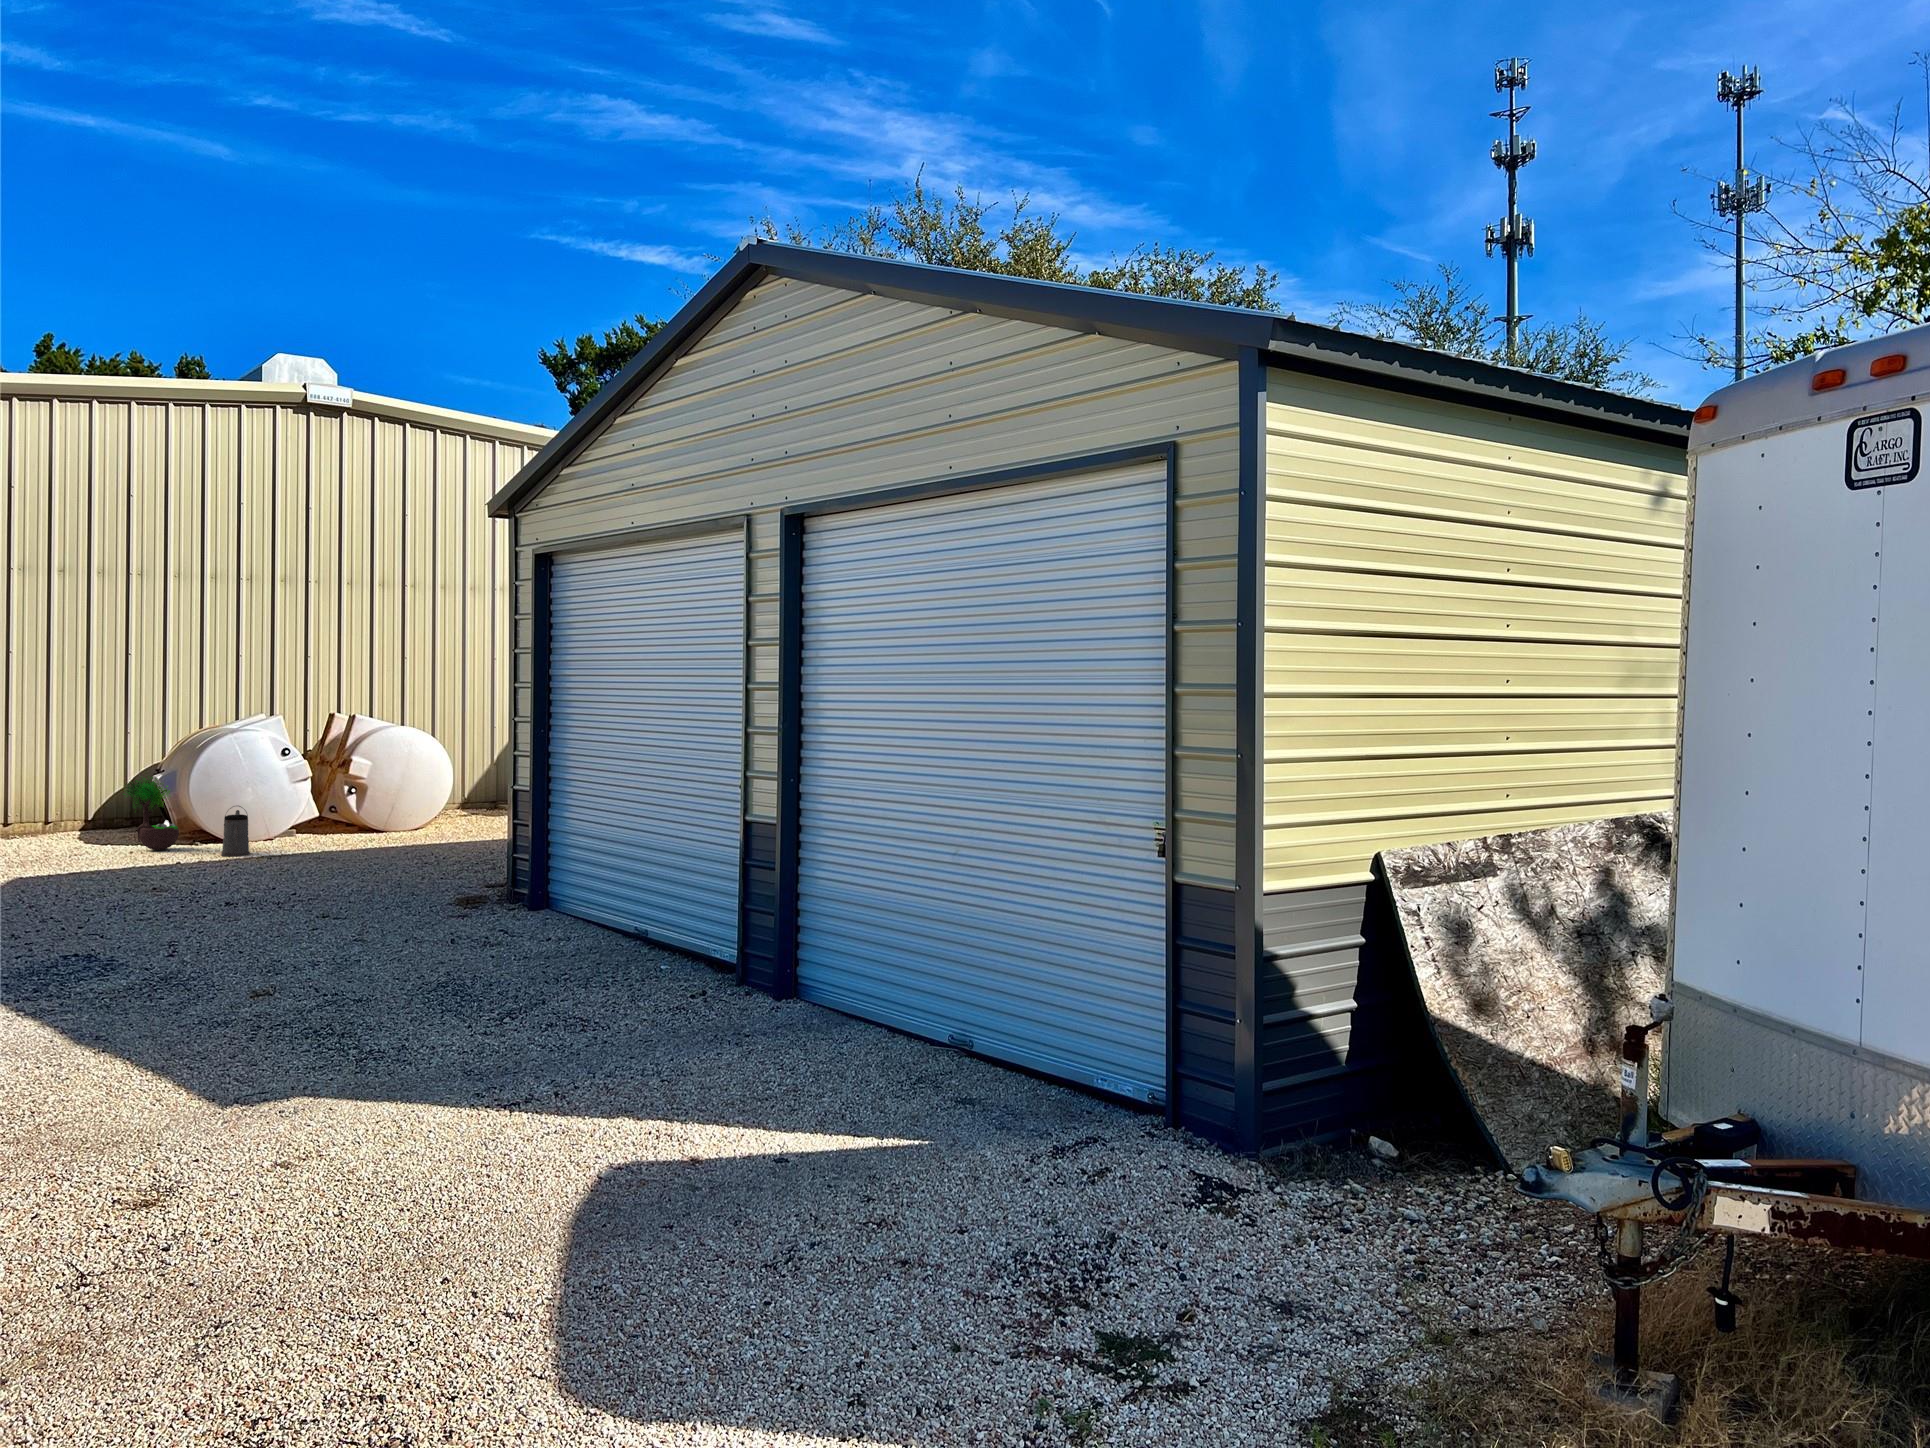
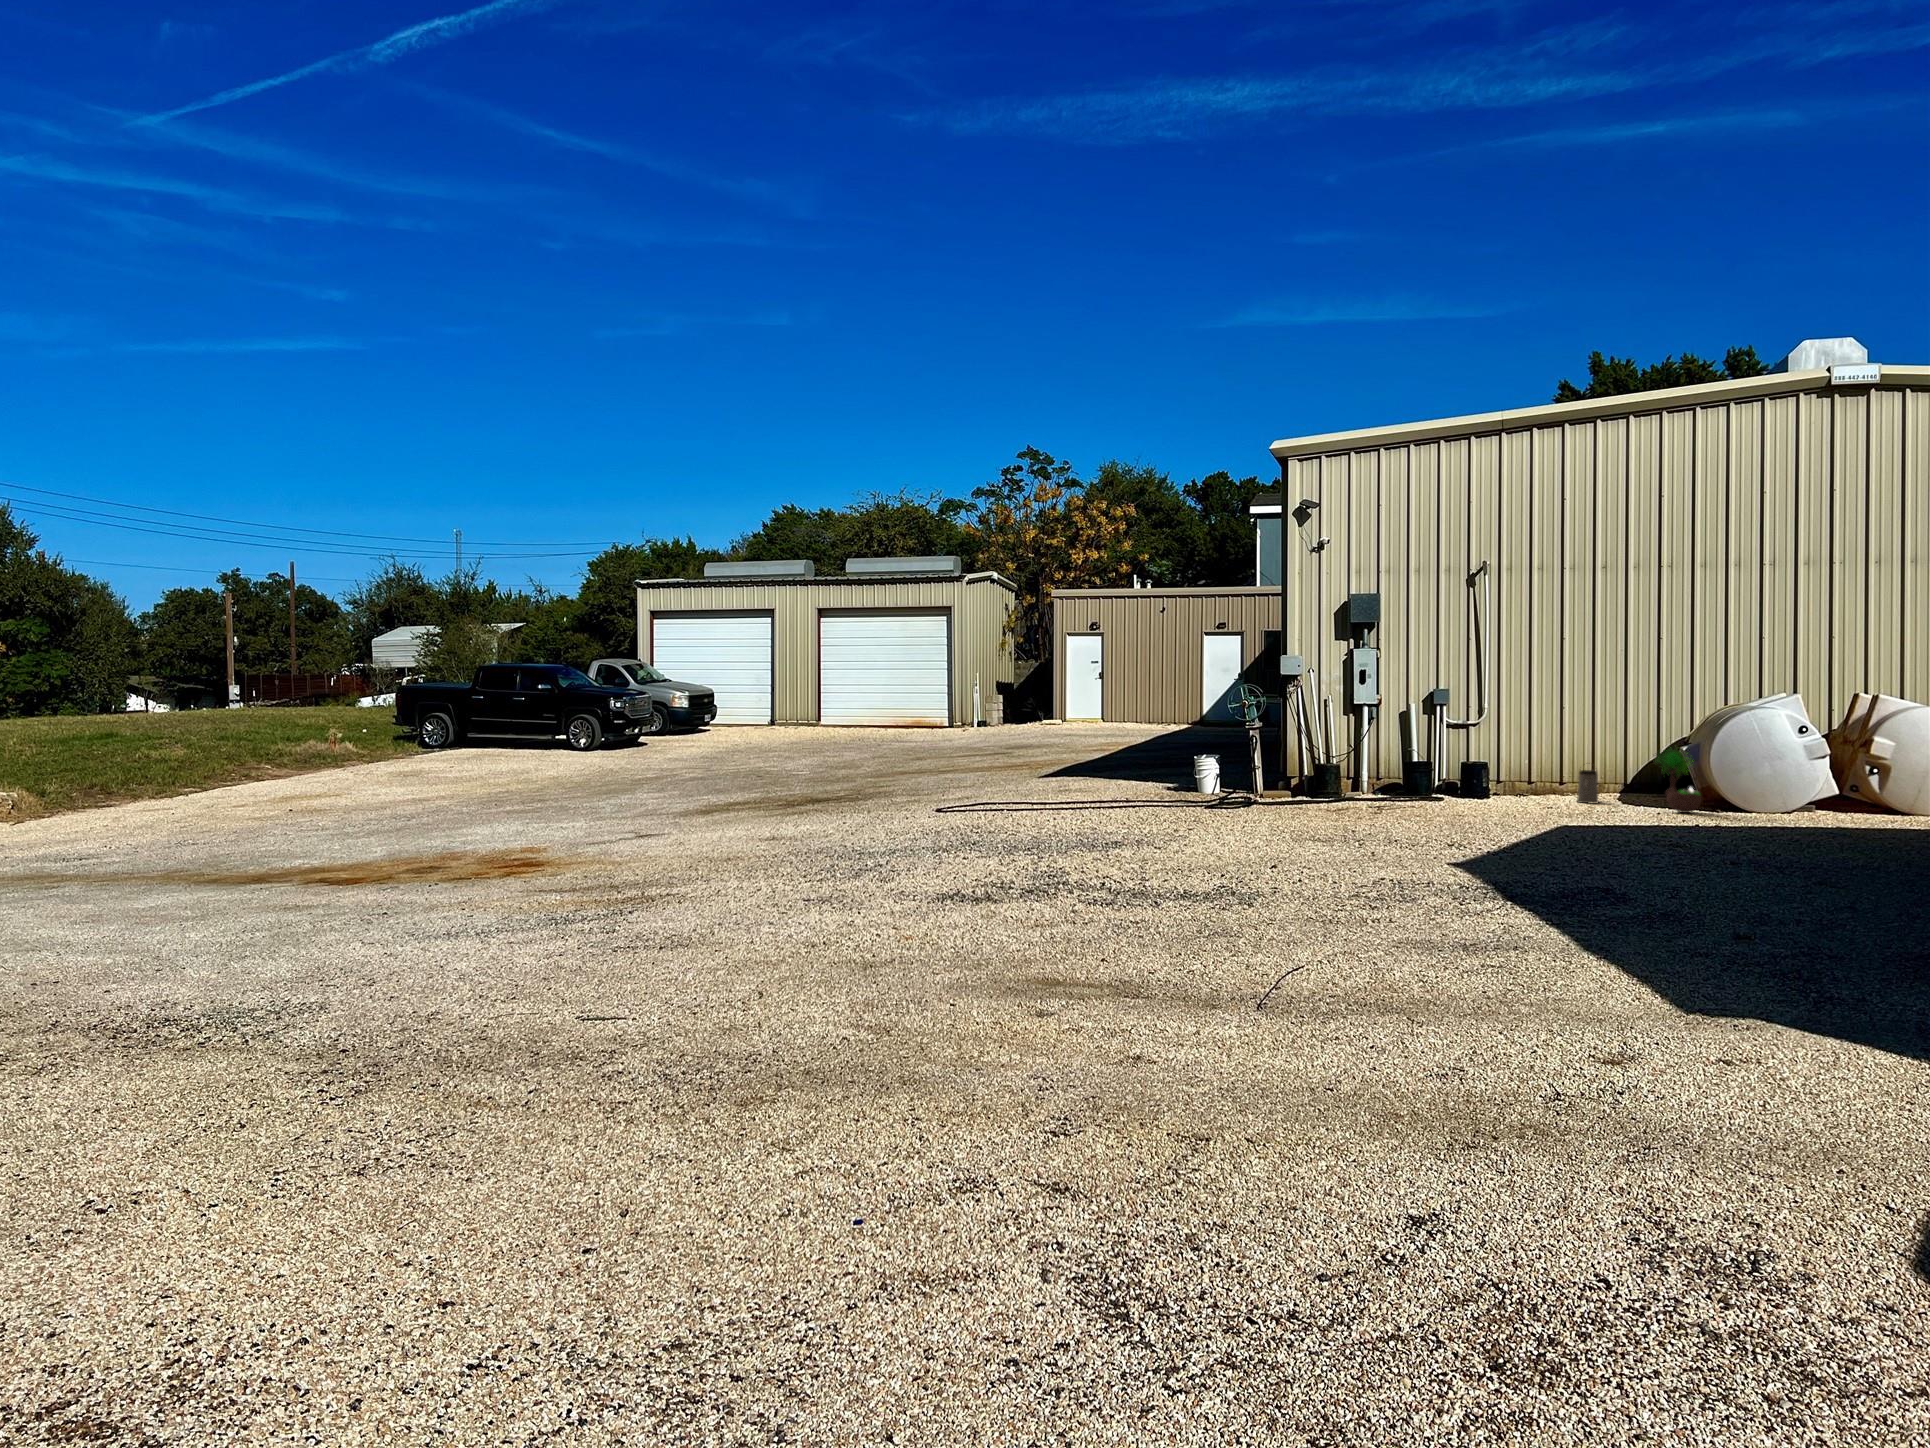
watering can: present [221,806,250,856] -> present [1577,770,1598,804]

